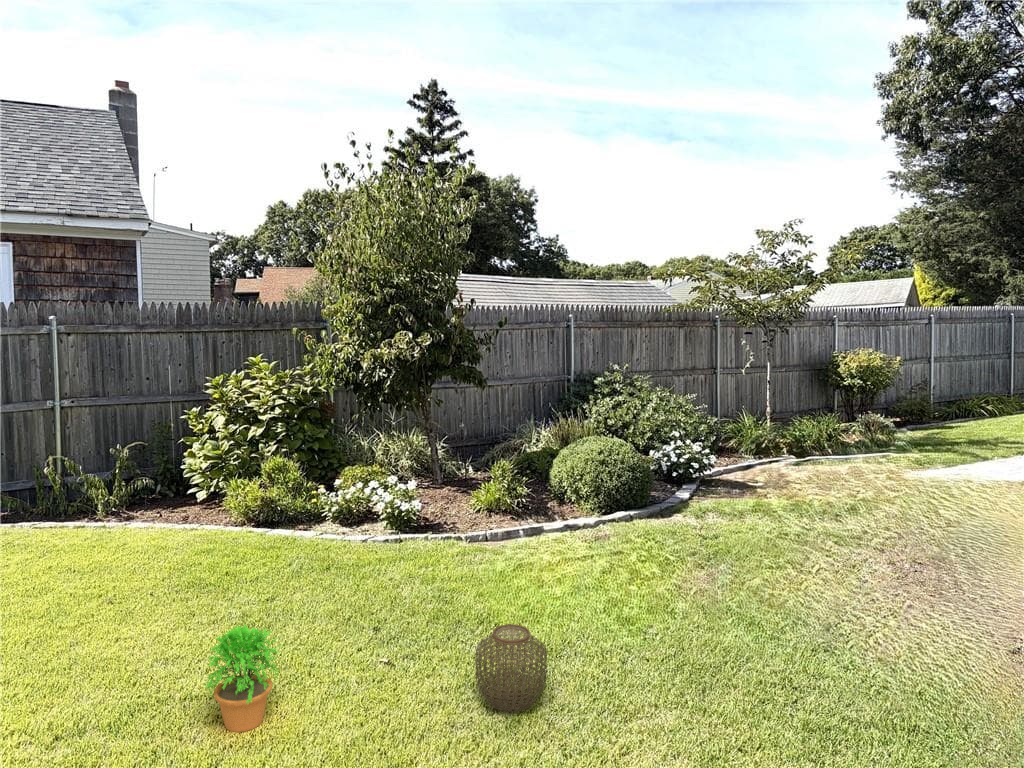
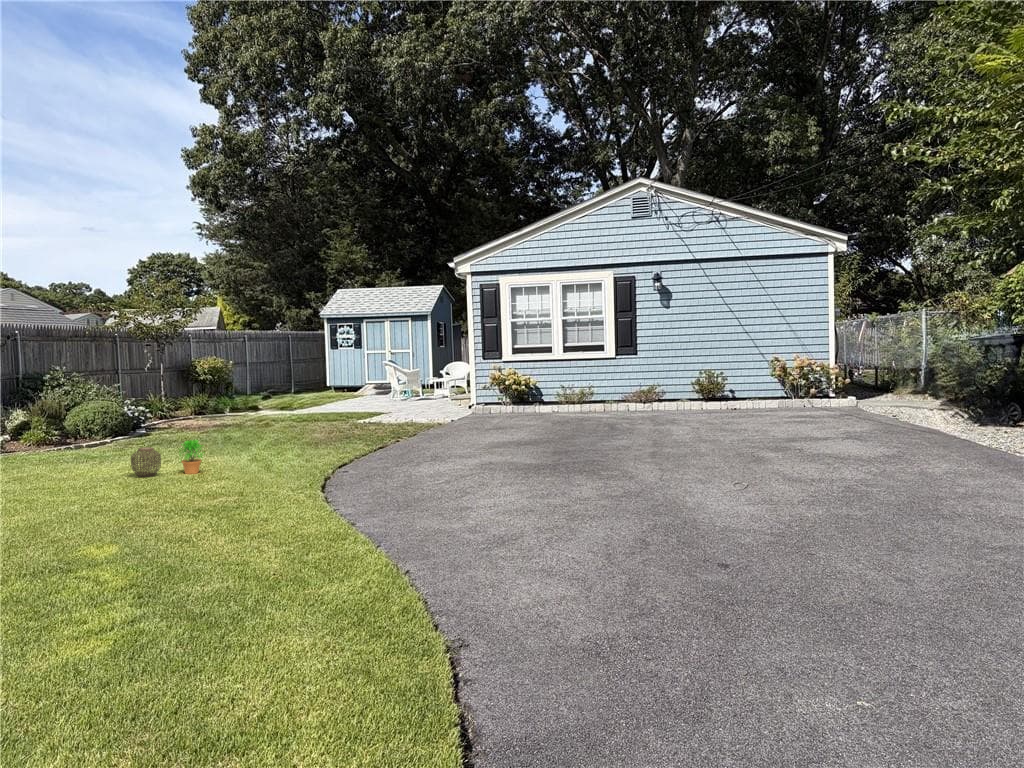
potted plant: present [205,625,280,732] -> present [180,440,203,474]

